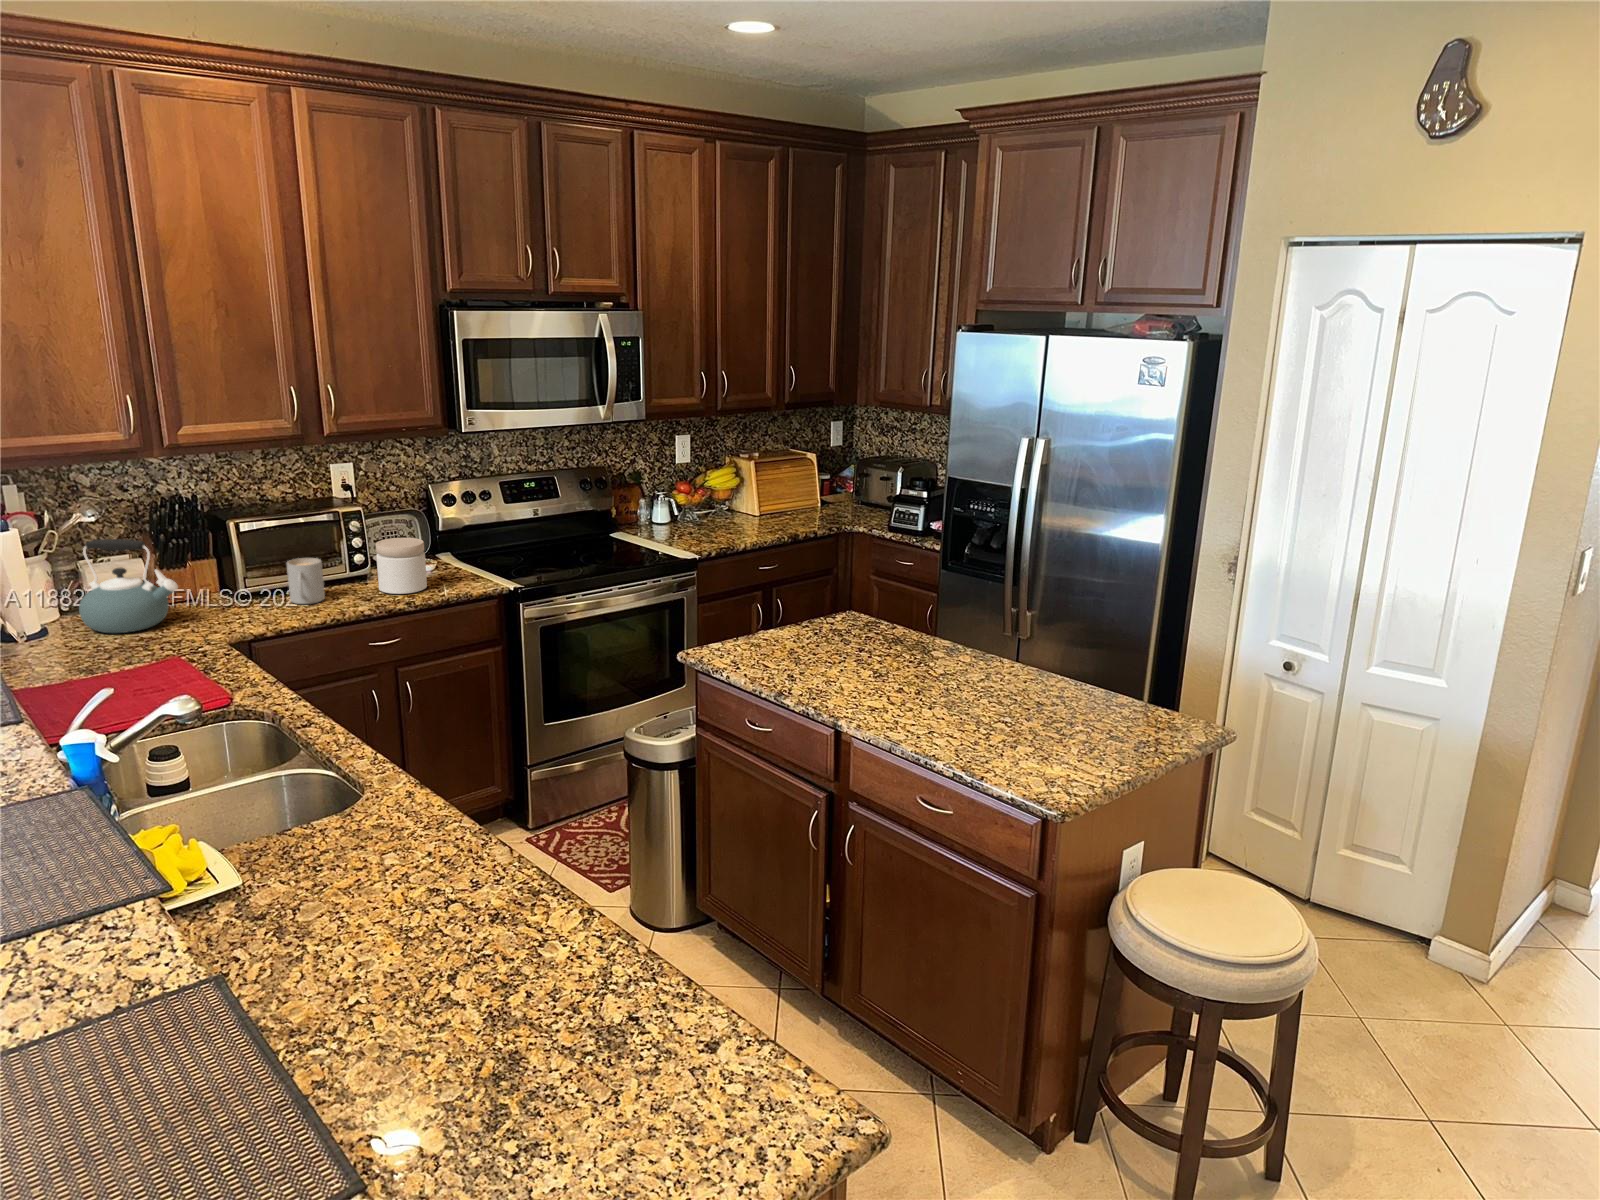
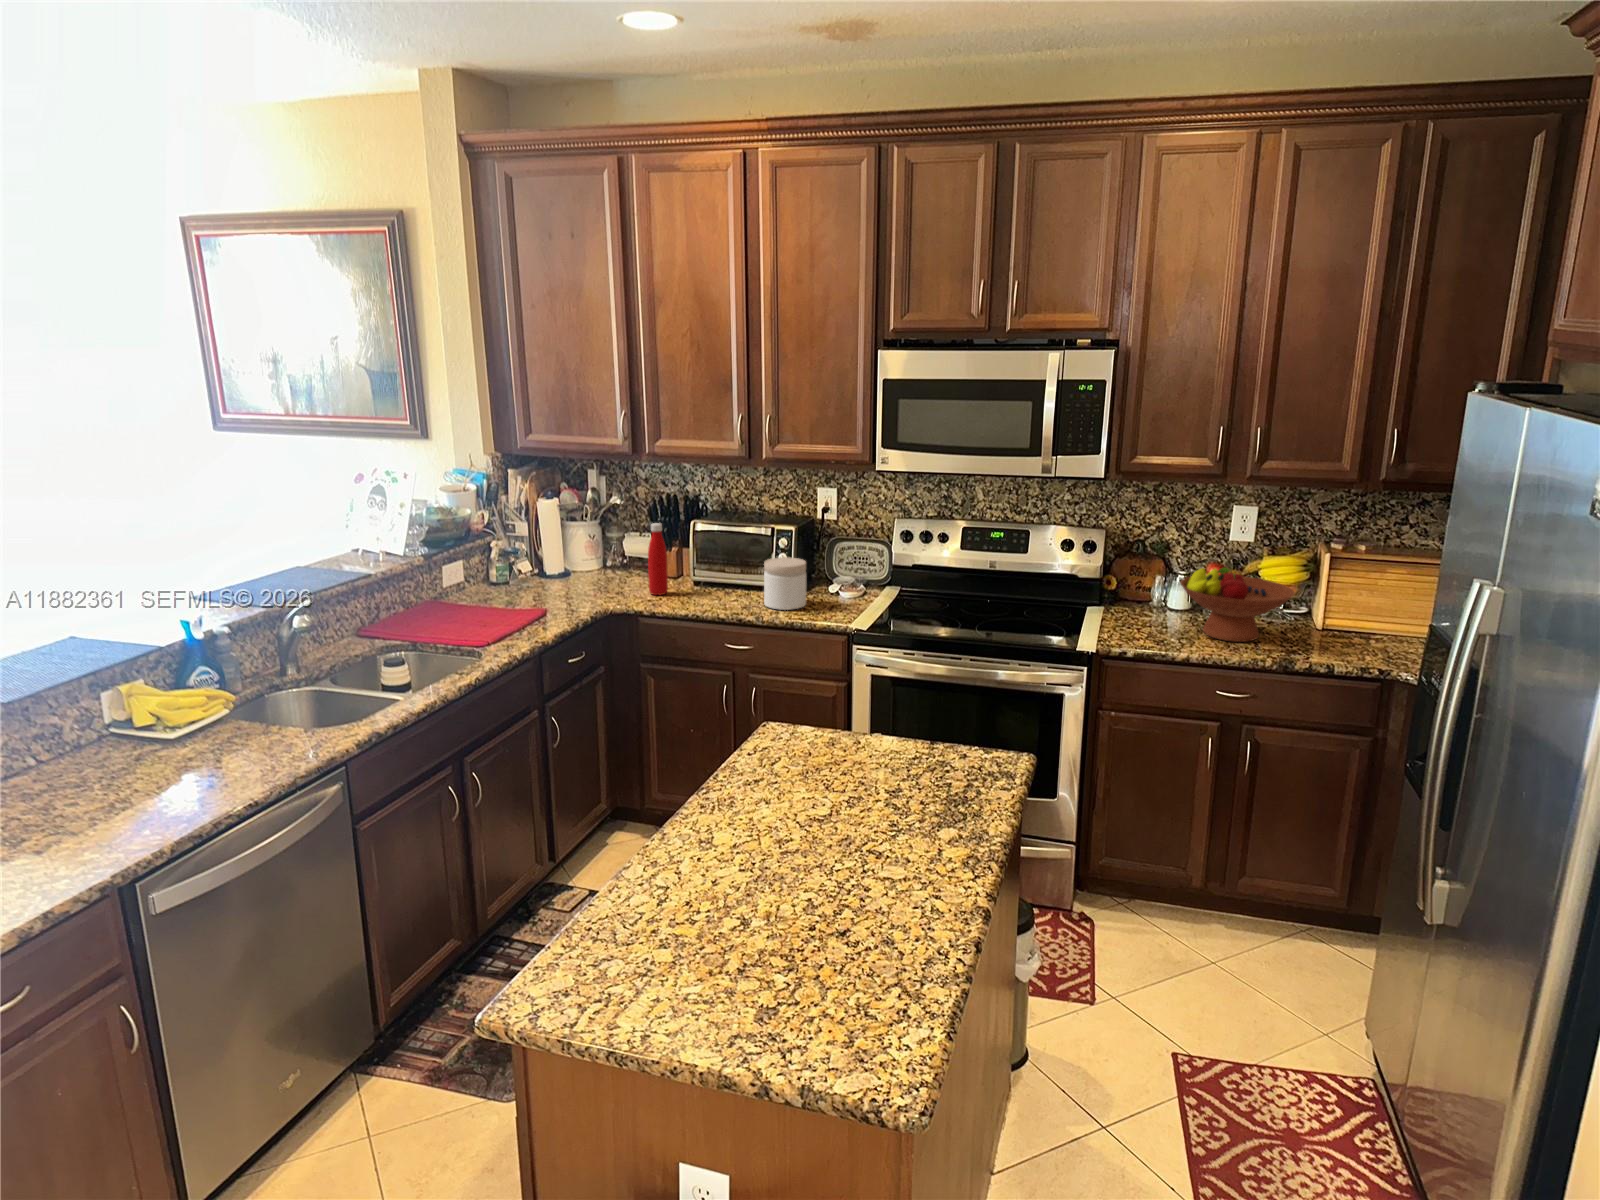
fruit bowl: none [694,479,773,533] -> present [1180,568,1294,642]
bottle: none [222,528,253,617] -> present [648,523,668,595]
kettle: present [79,539,178,633] -> none [570,517,628,588]
mug: present [287,558,325,604] -> none [694,559,728,599]

